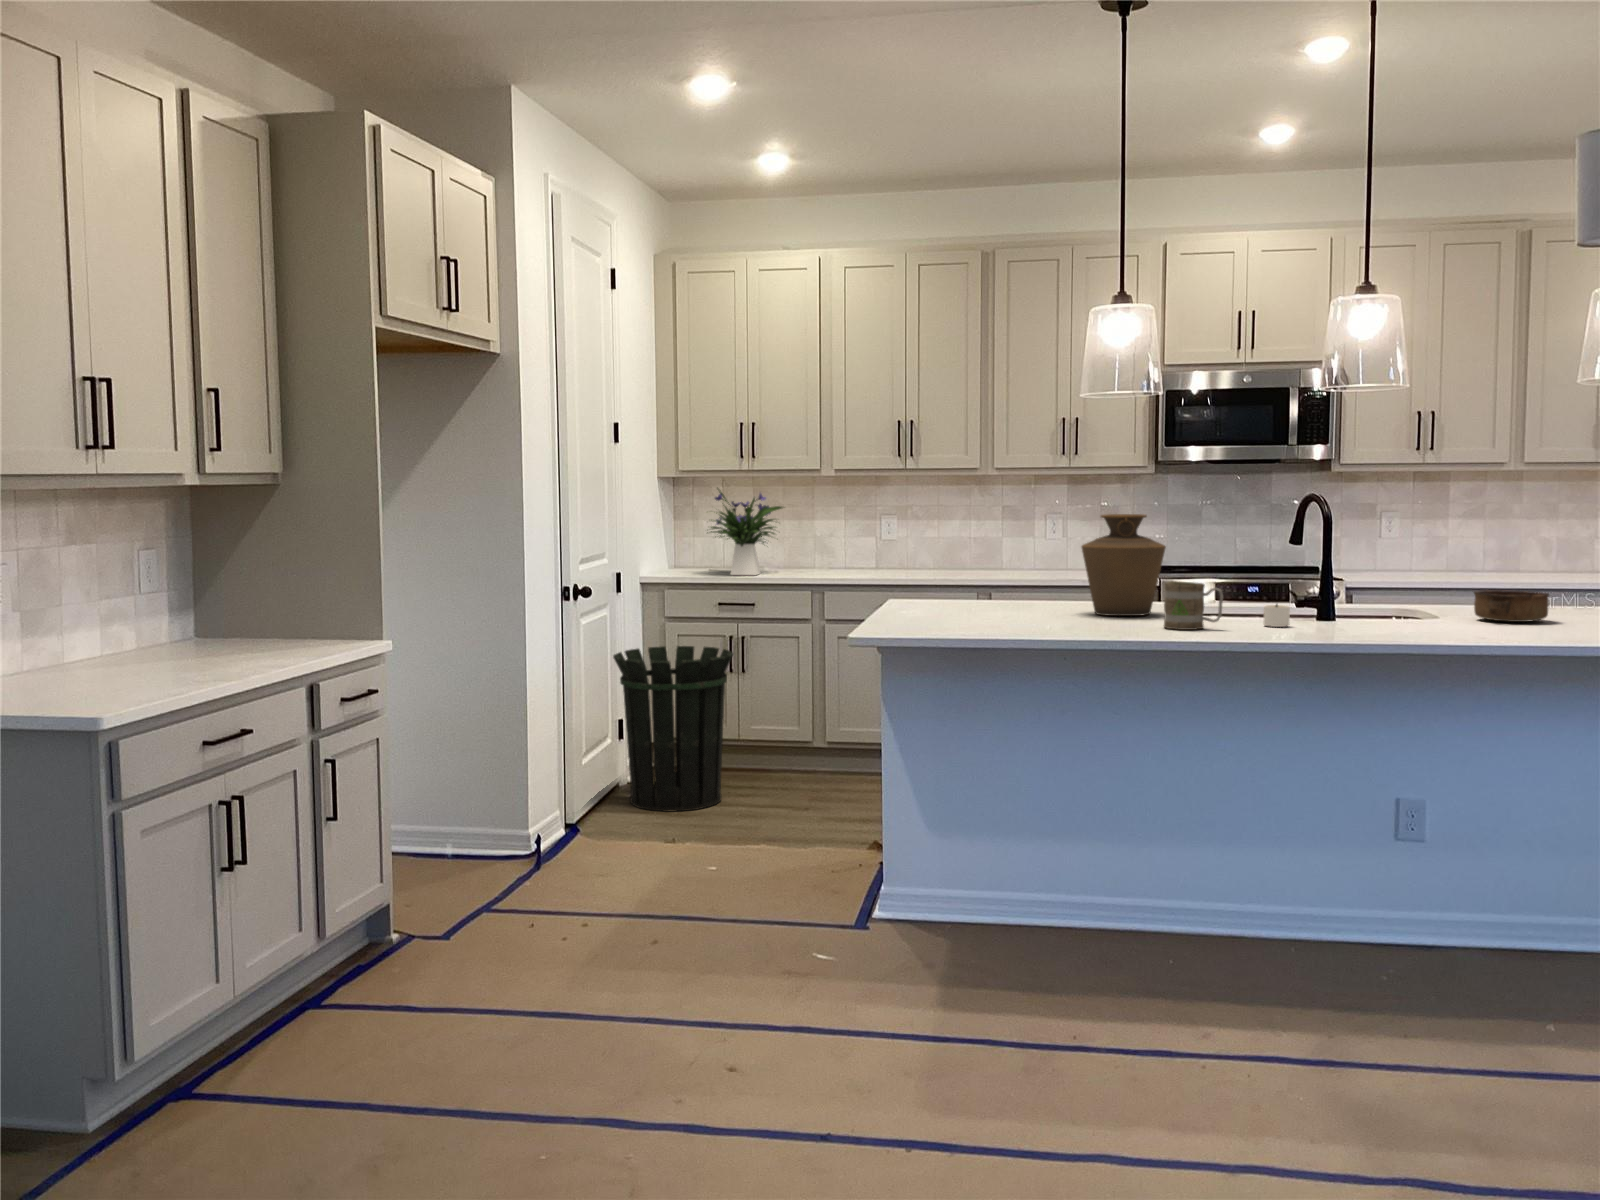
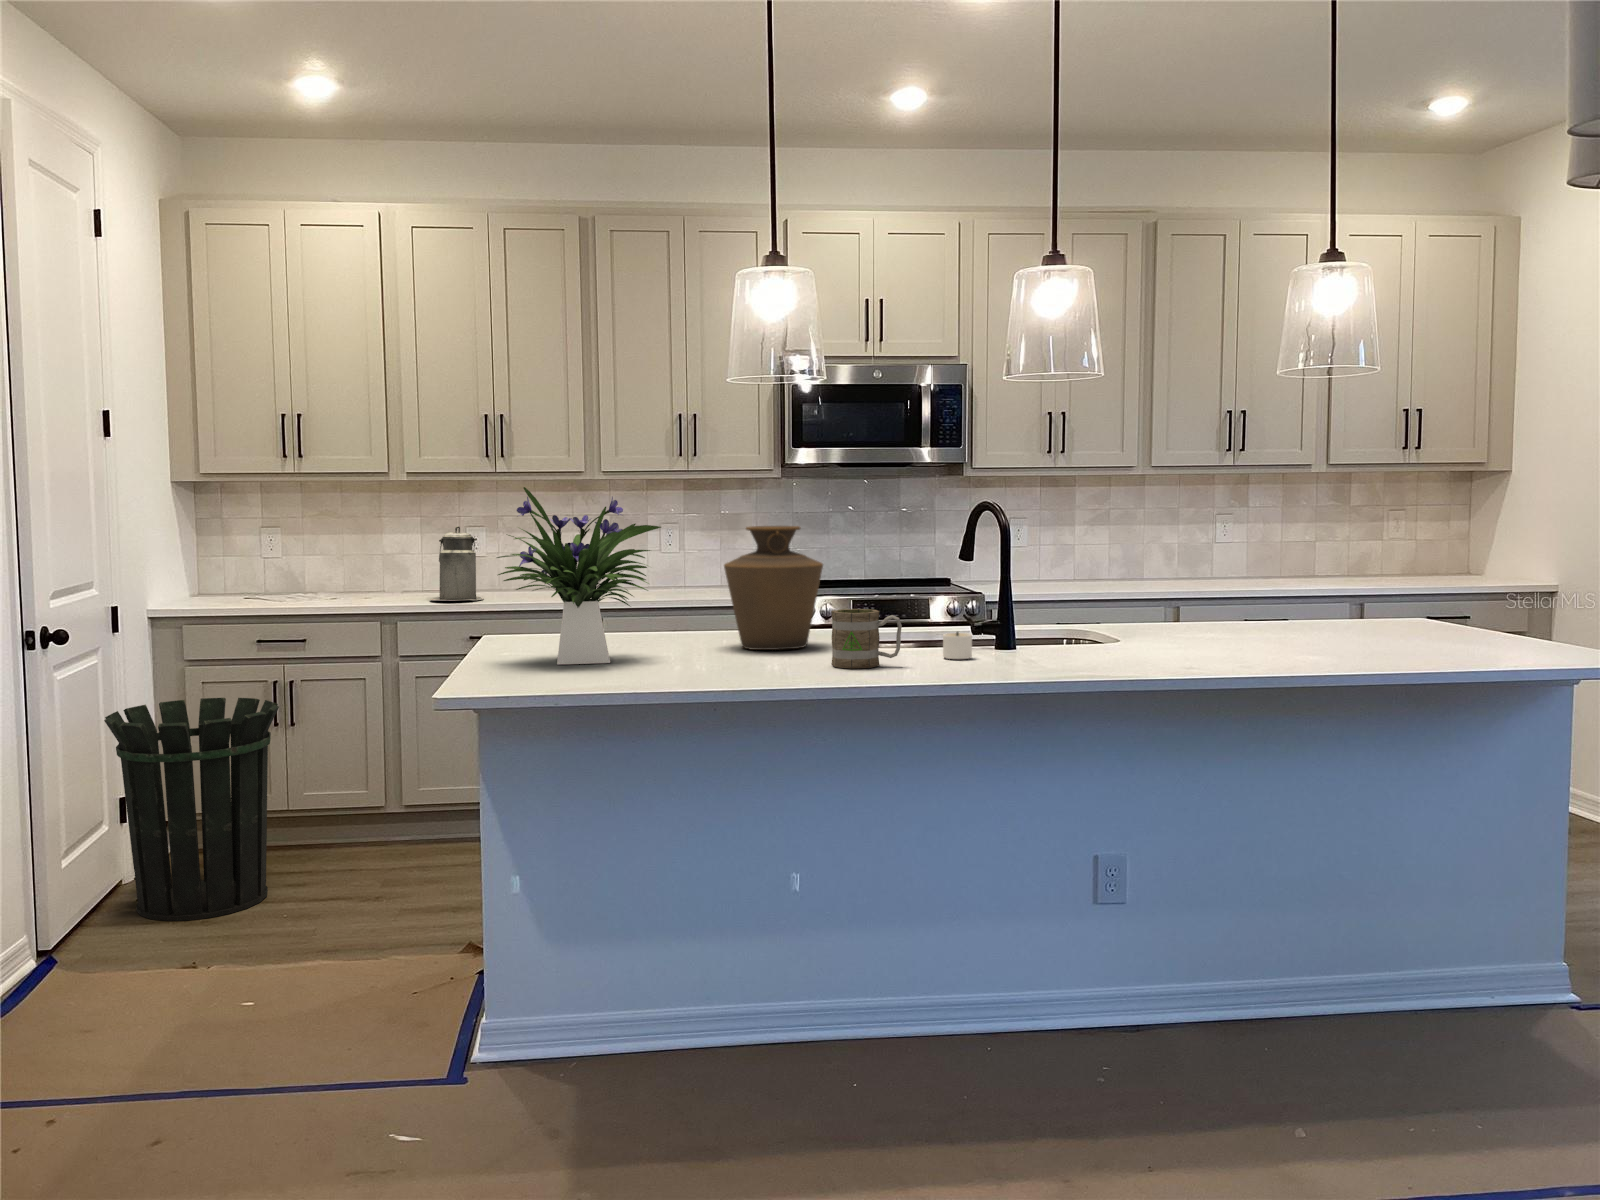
flower arrangement: present [711,489,783,575] -> present [497,487,661,665]
canister: none [848,515,892,576] -> present [430,526,483,601]
bowl: present [1474,590,1549,622] -> none [1151,607,1227,642]

